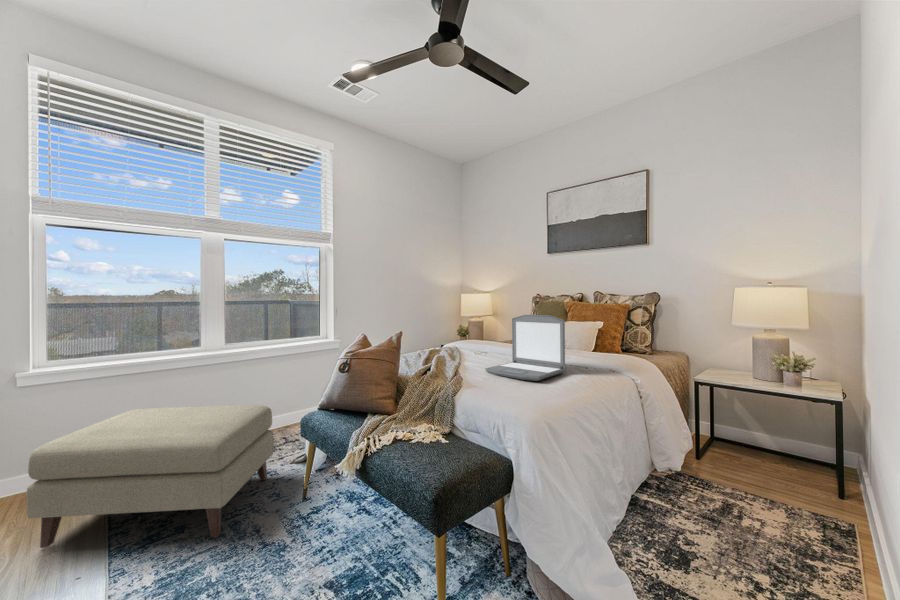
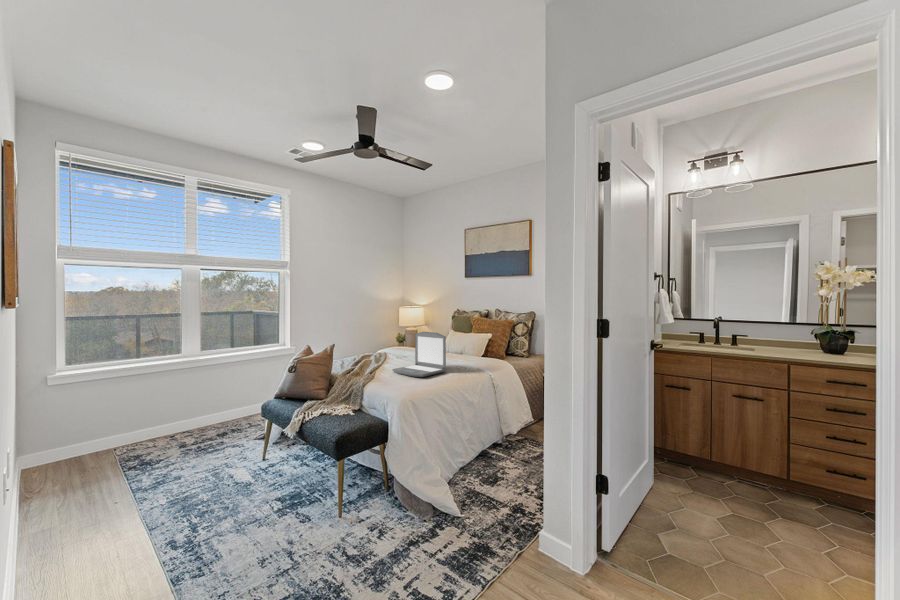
ottoman: present [27,405,274,548] -> none [77,396,241,489]

